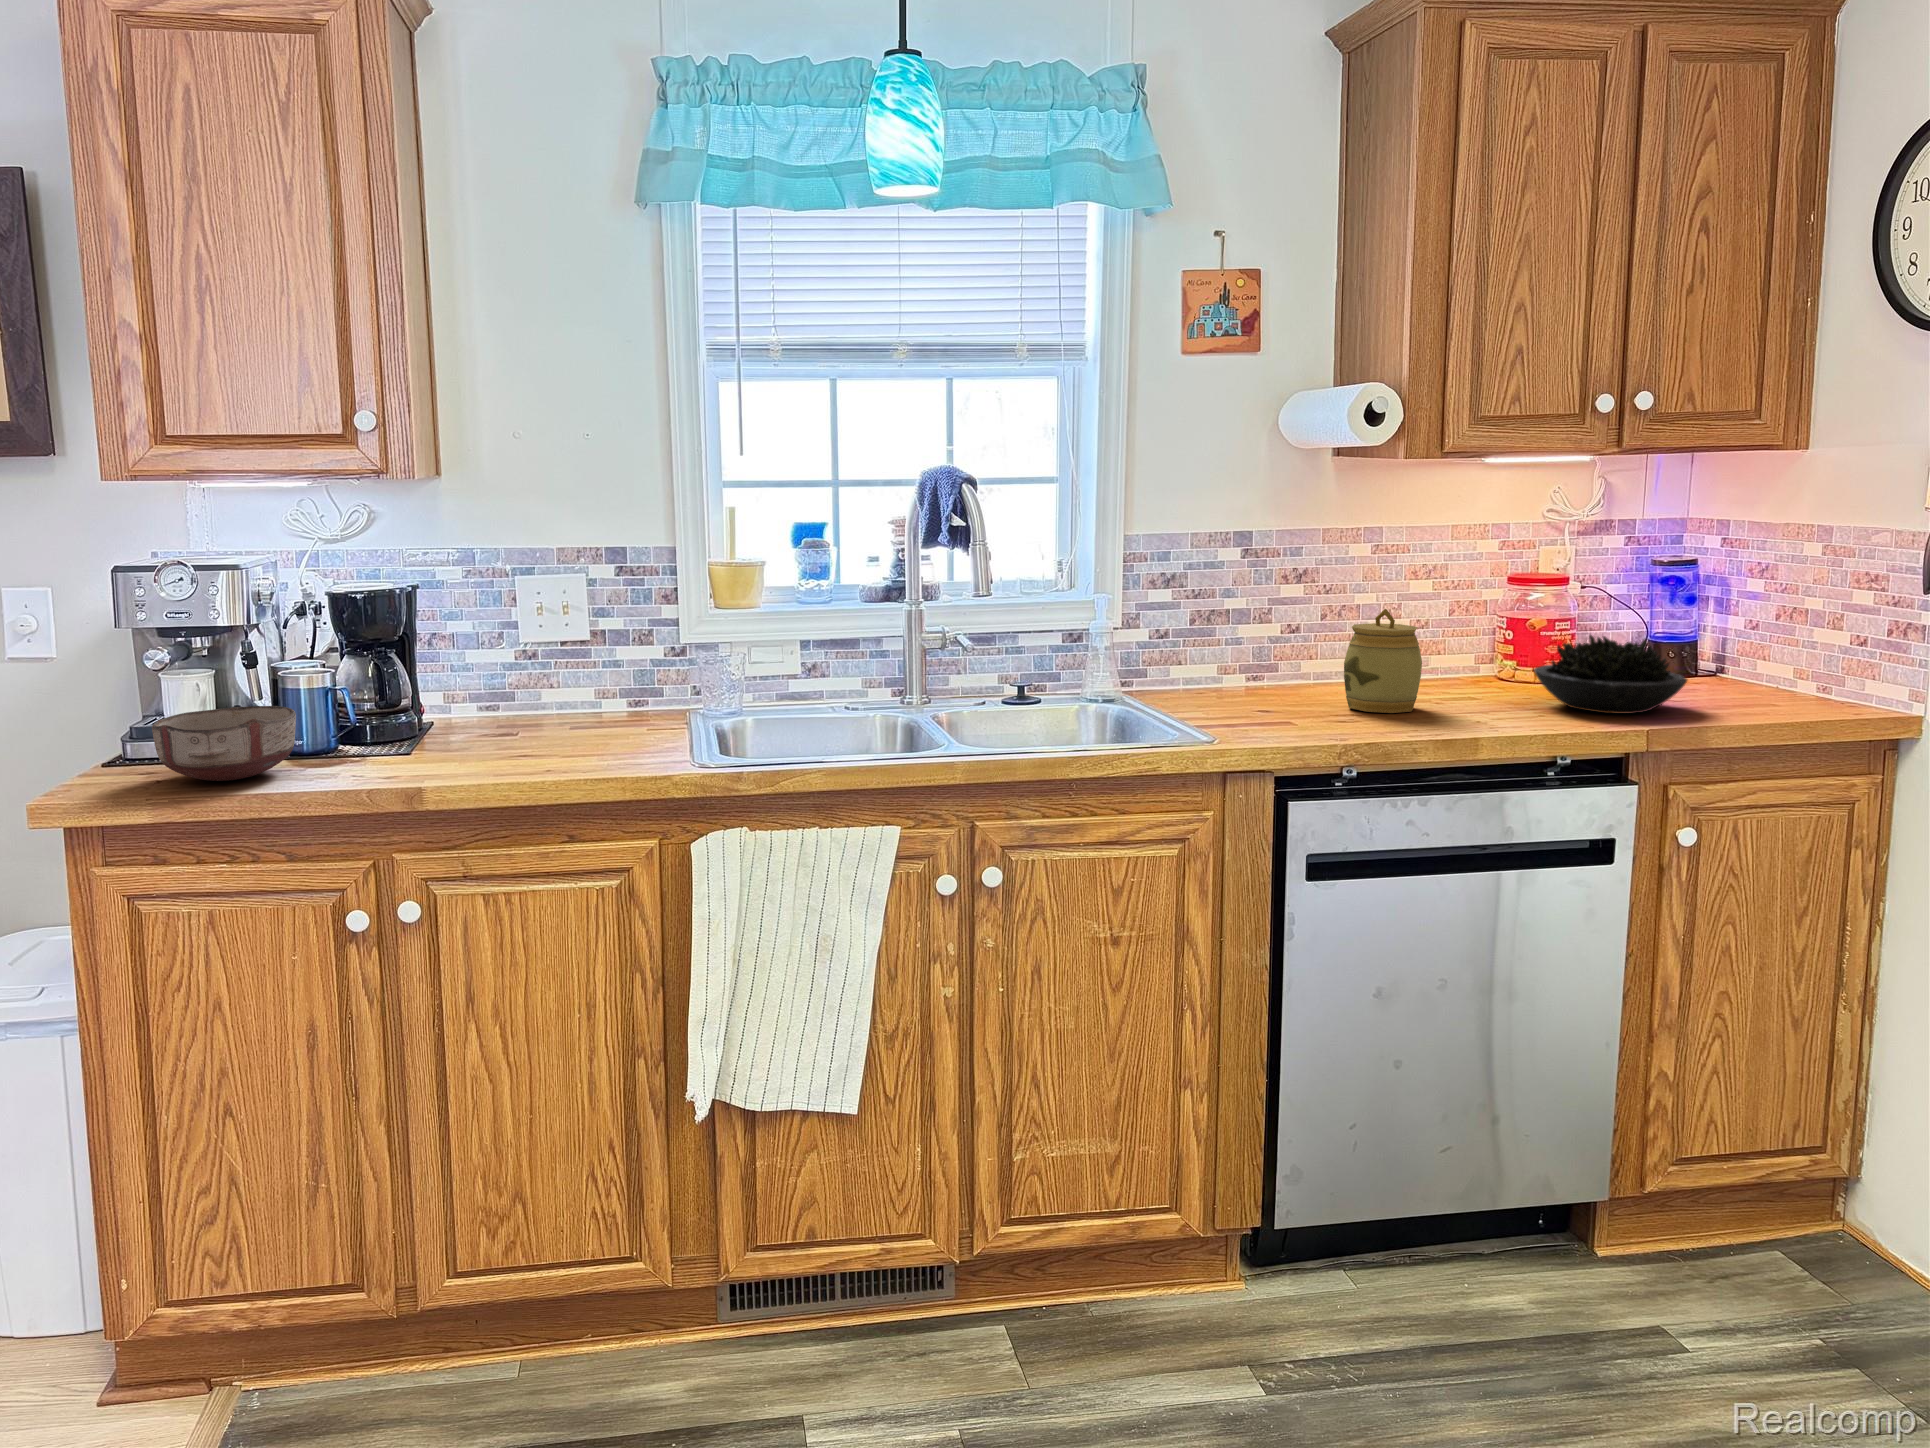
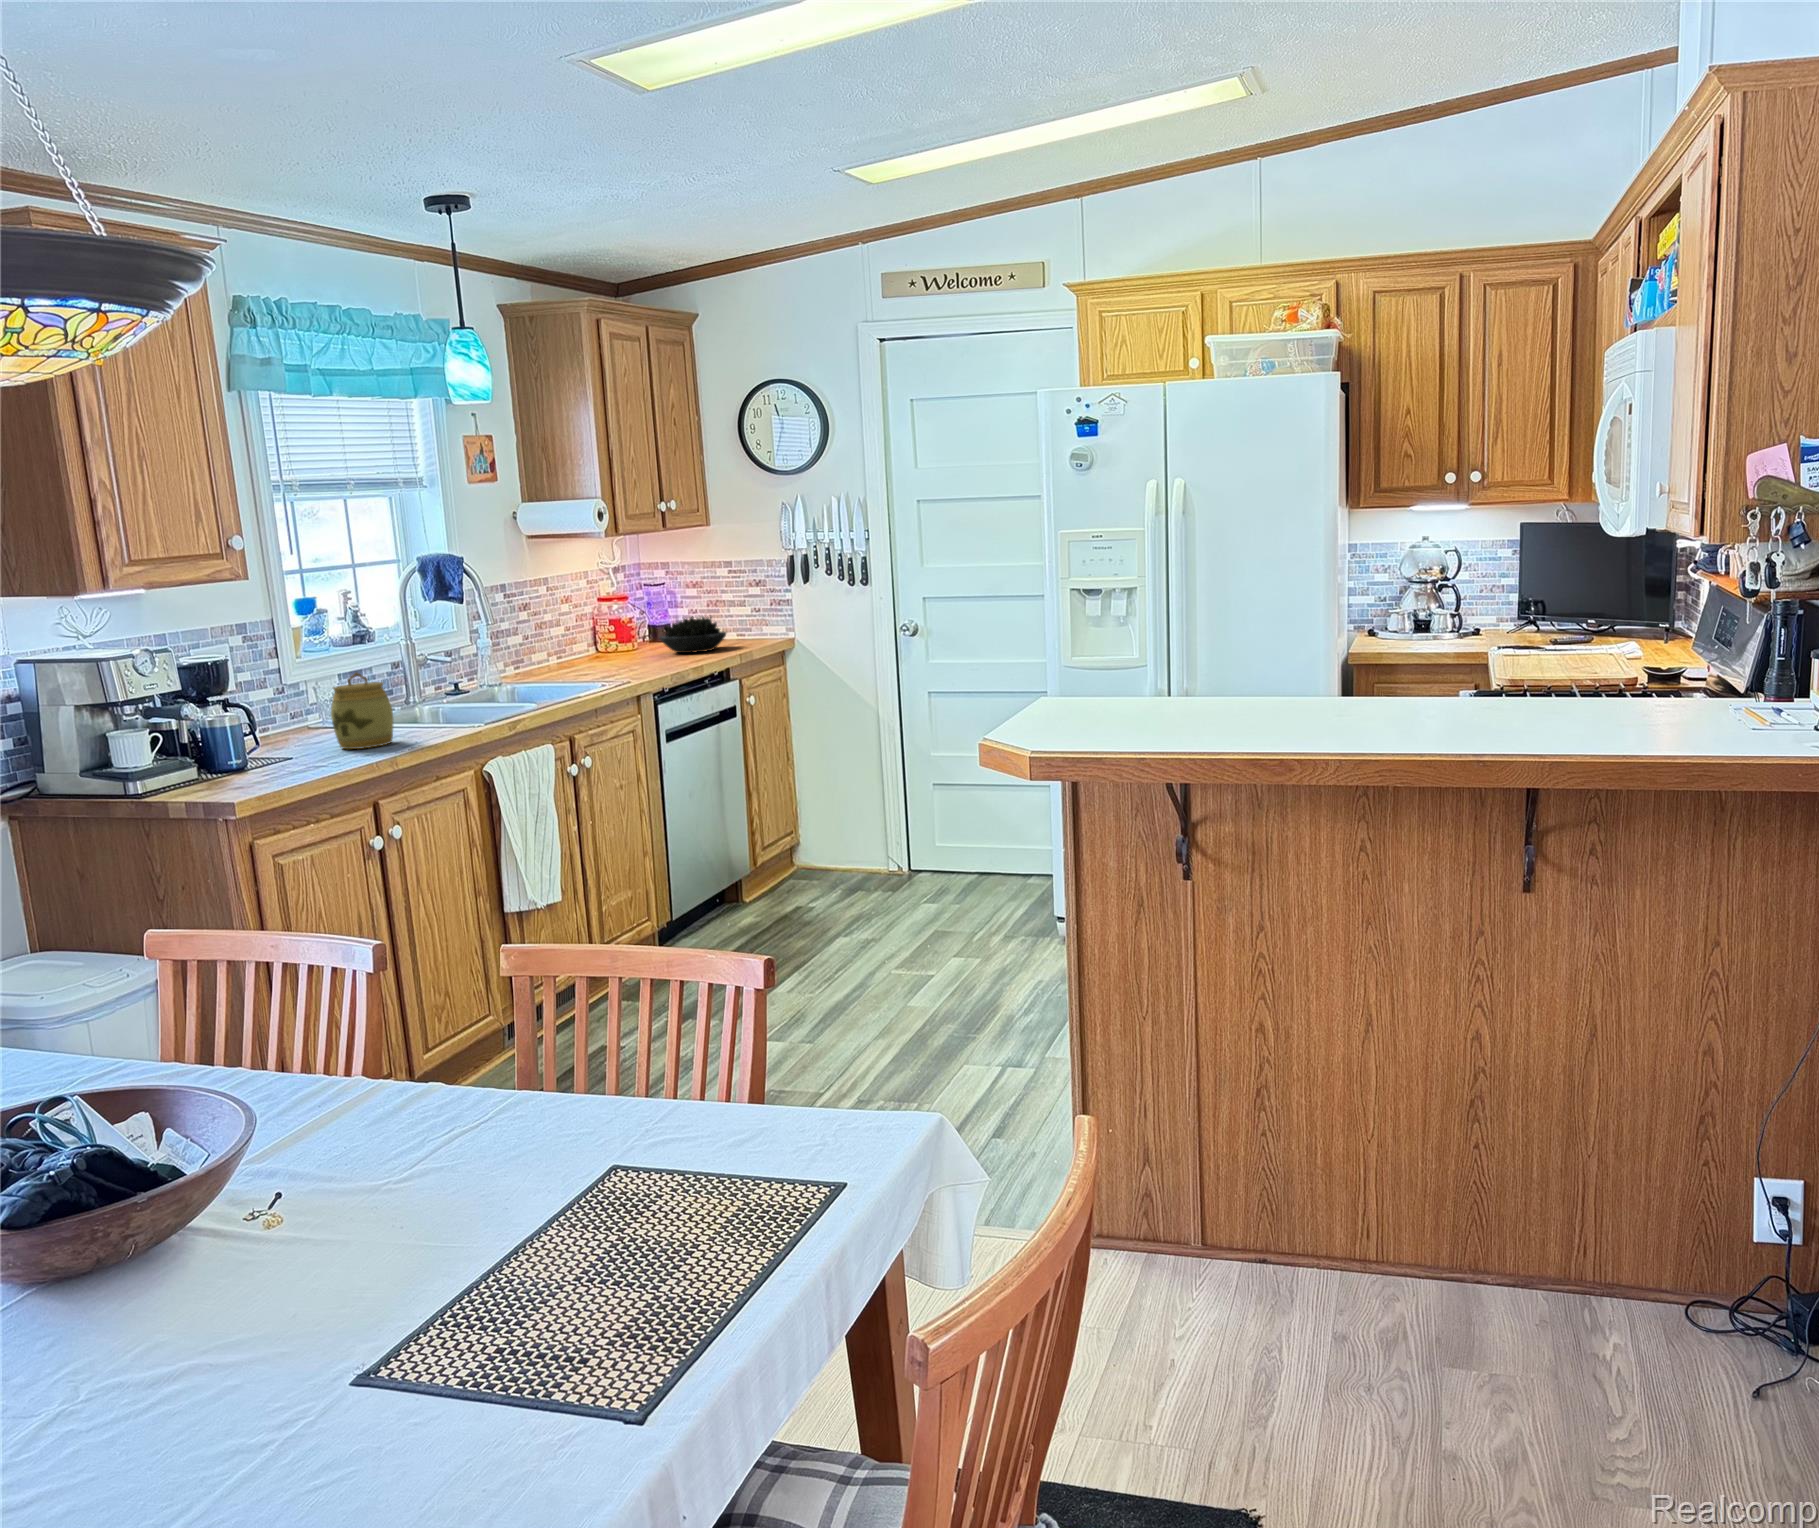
jar: present [1344,609,1422,713] -> present [331,672,393,749]
ceramic bowl: present [152,706,296,781] -> none [196,728,297,782]

